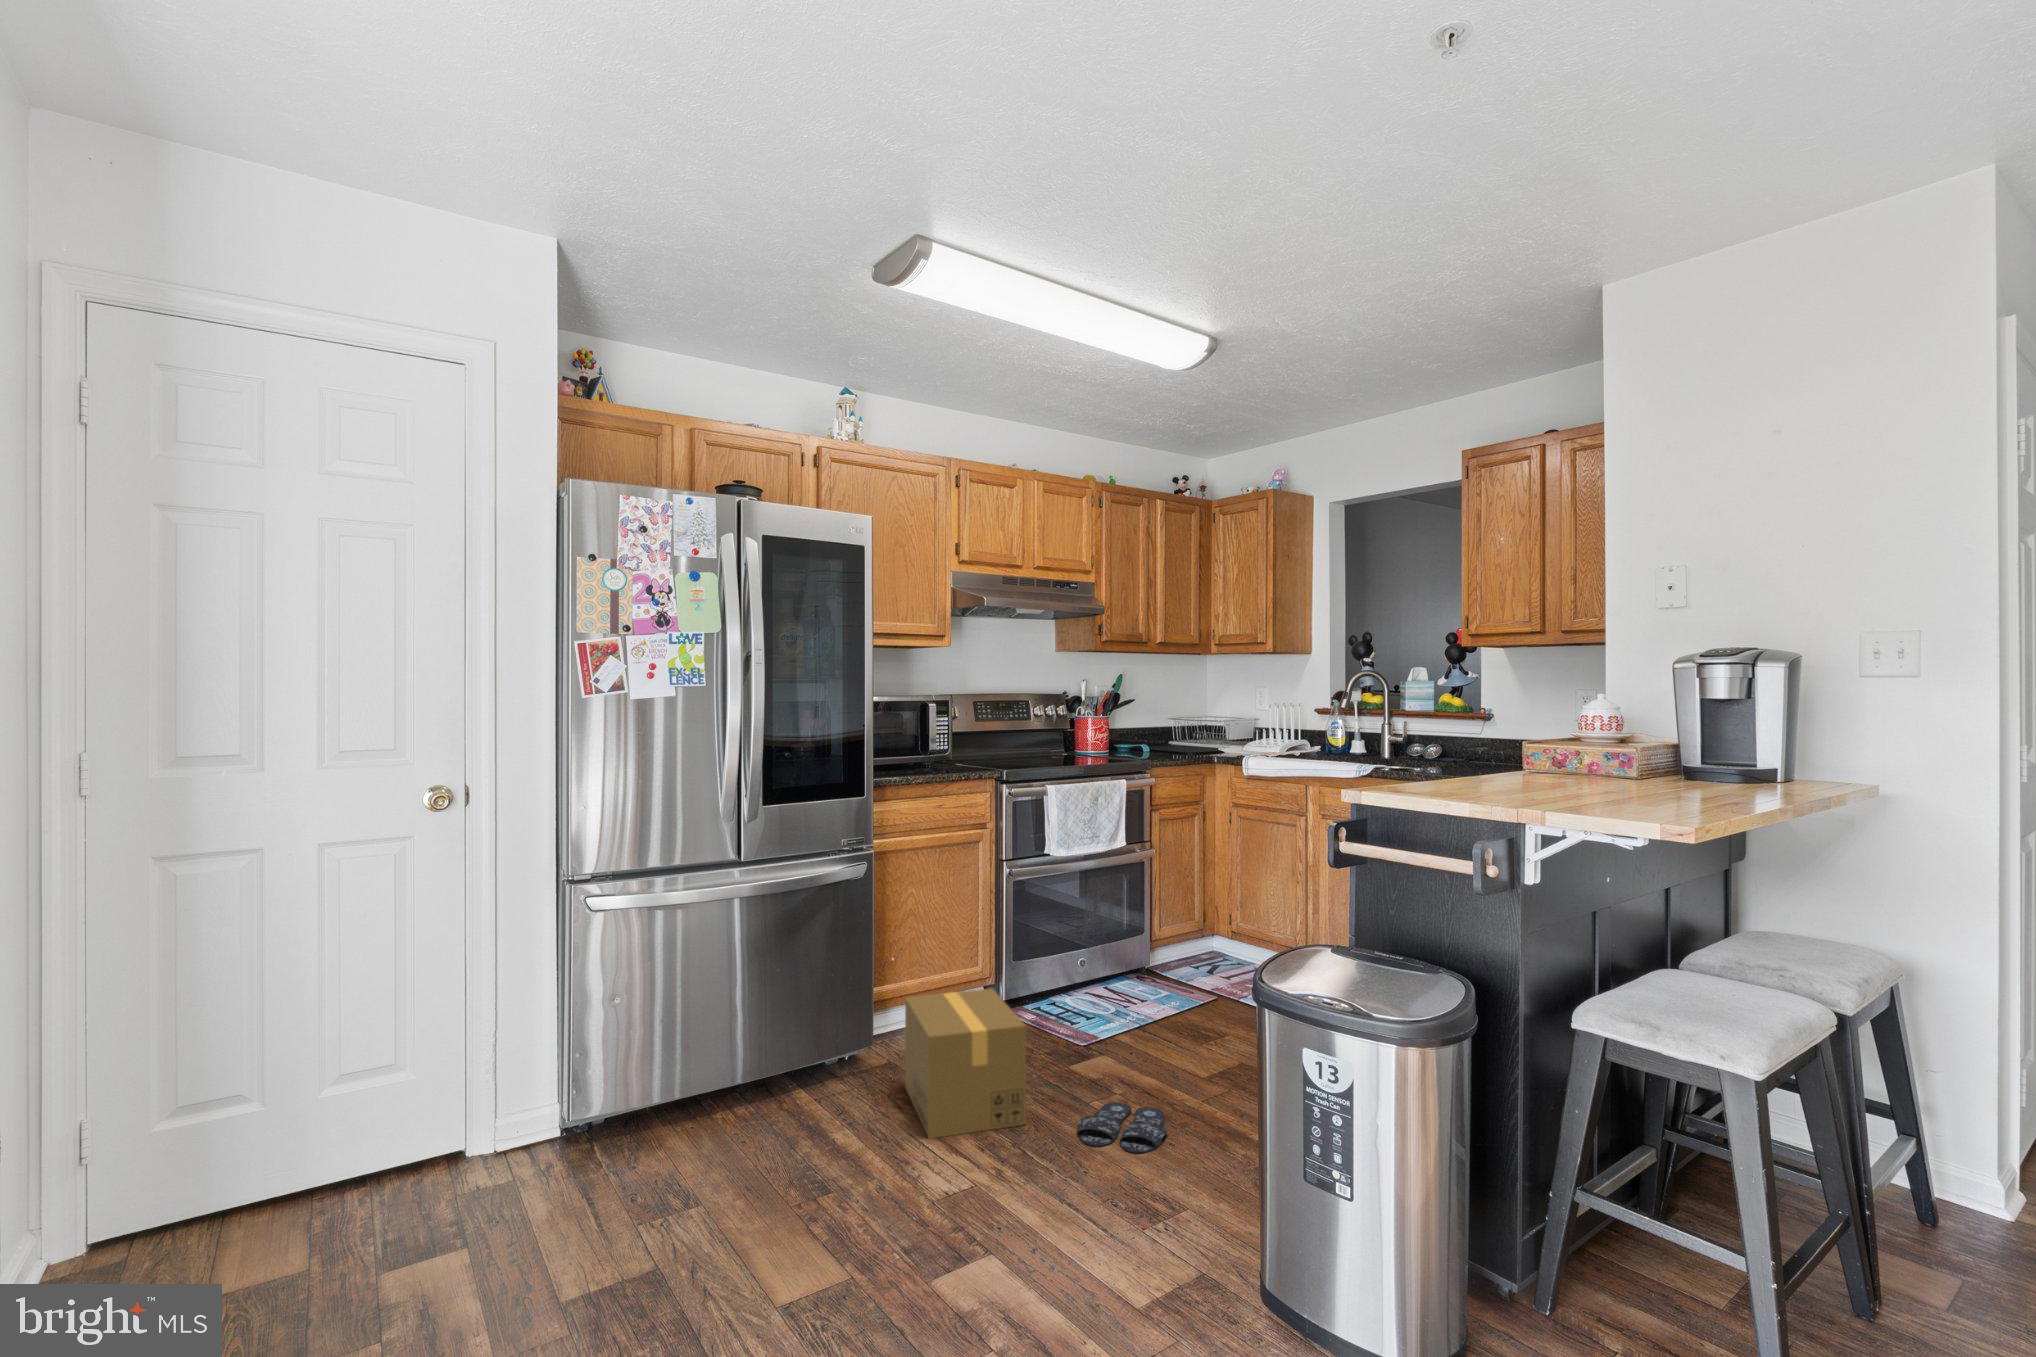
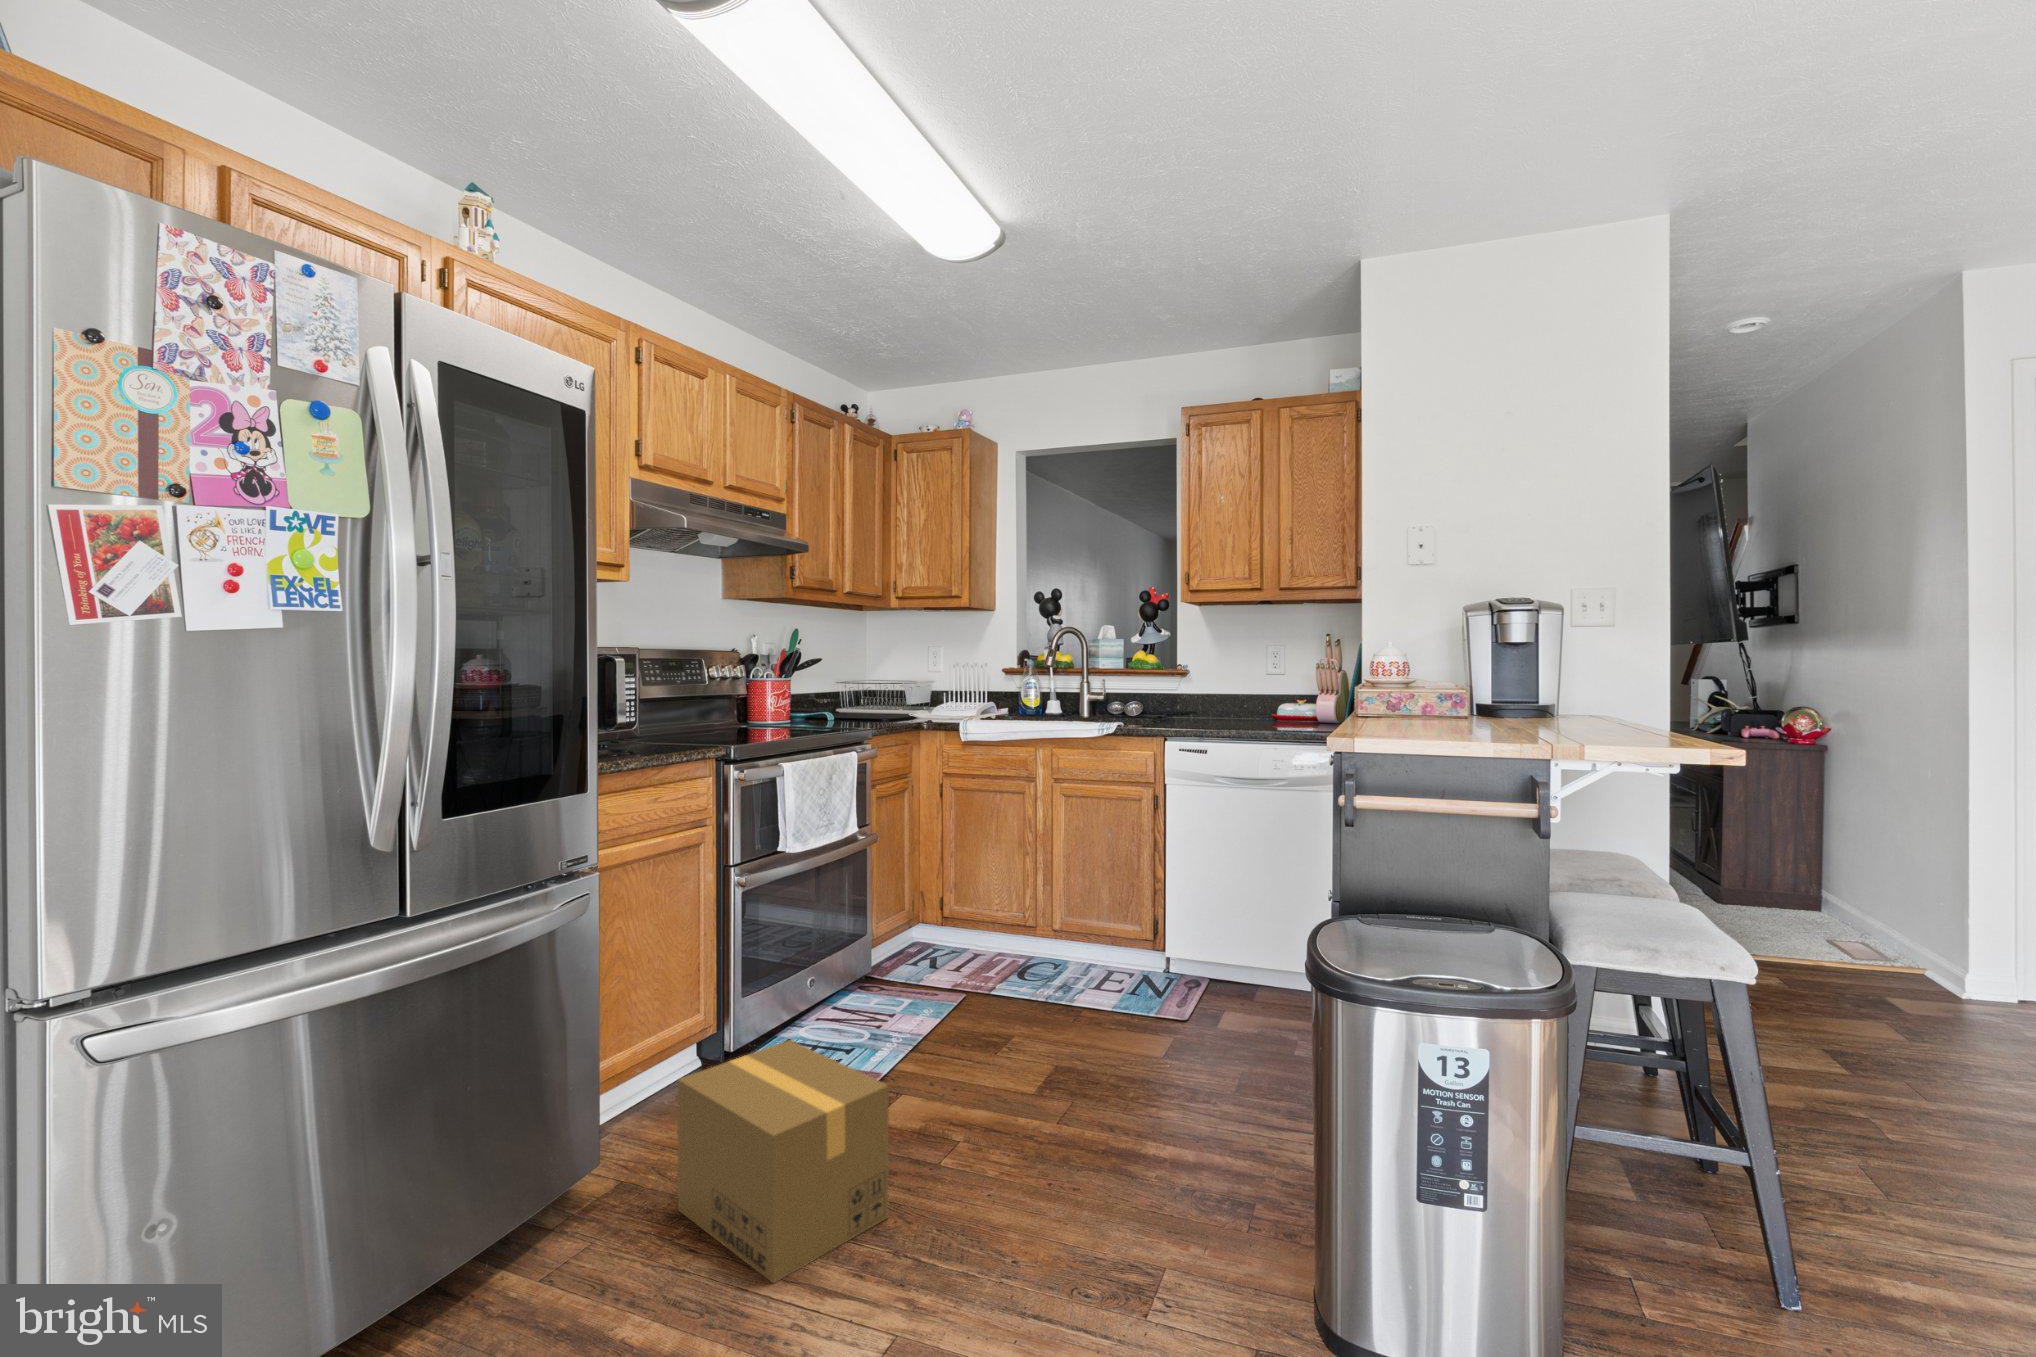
slippers: present [1078,1102,1168,1154] -> none [953,1148,1066,1224]

